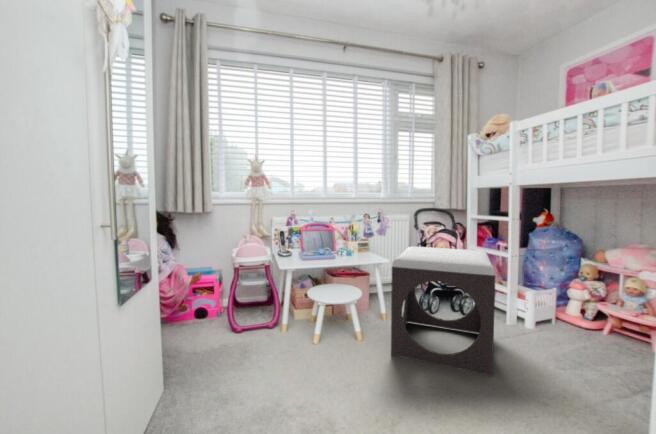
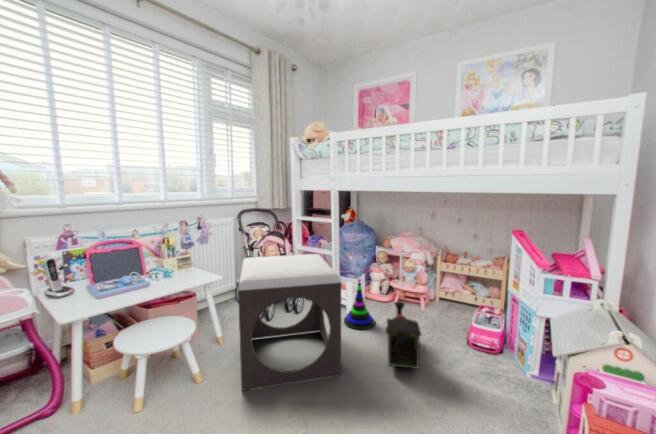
stacking toy: none [518,288,561,347] -> present [344,279,374,329]
toy train: none [556,320,615,402] -> present [385,302,421,369]

